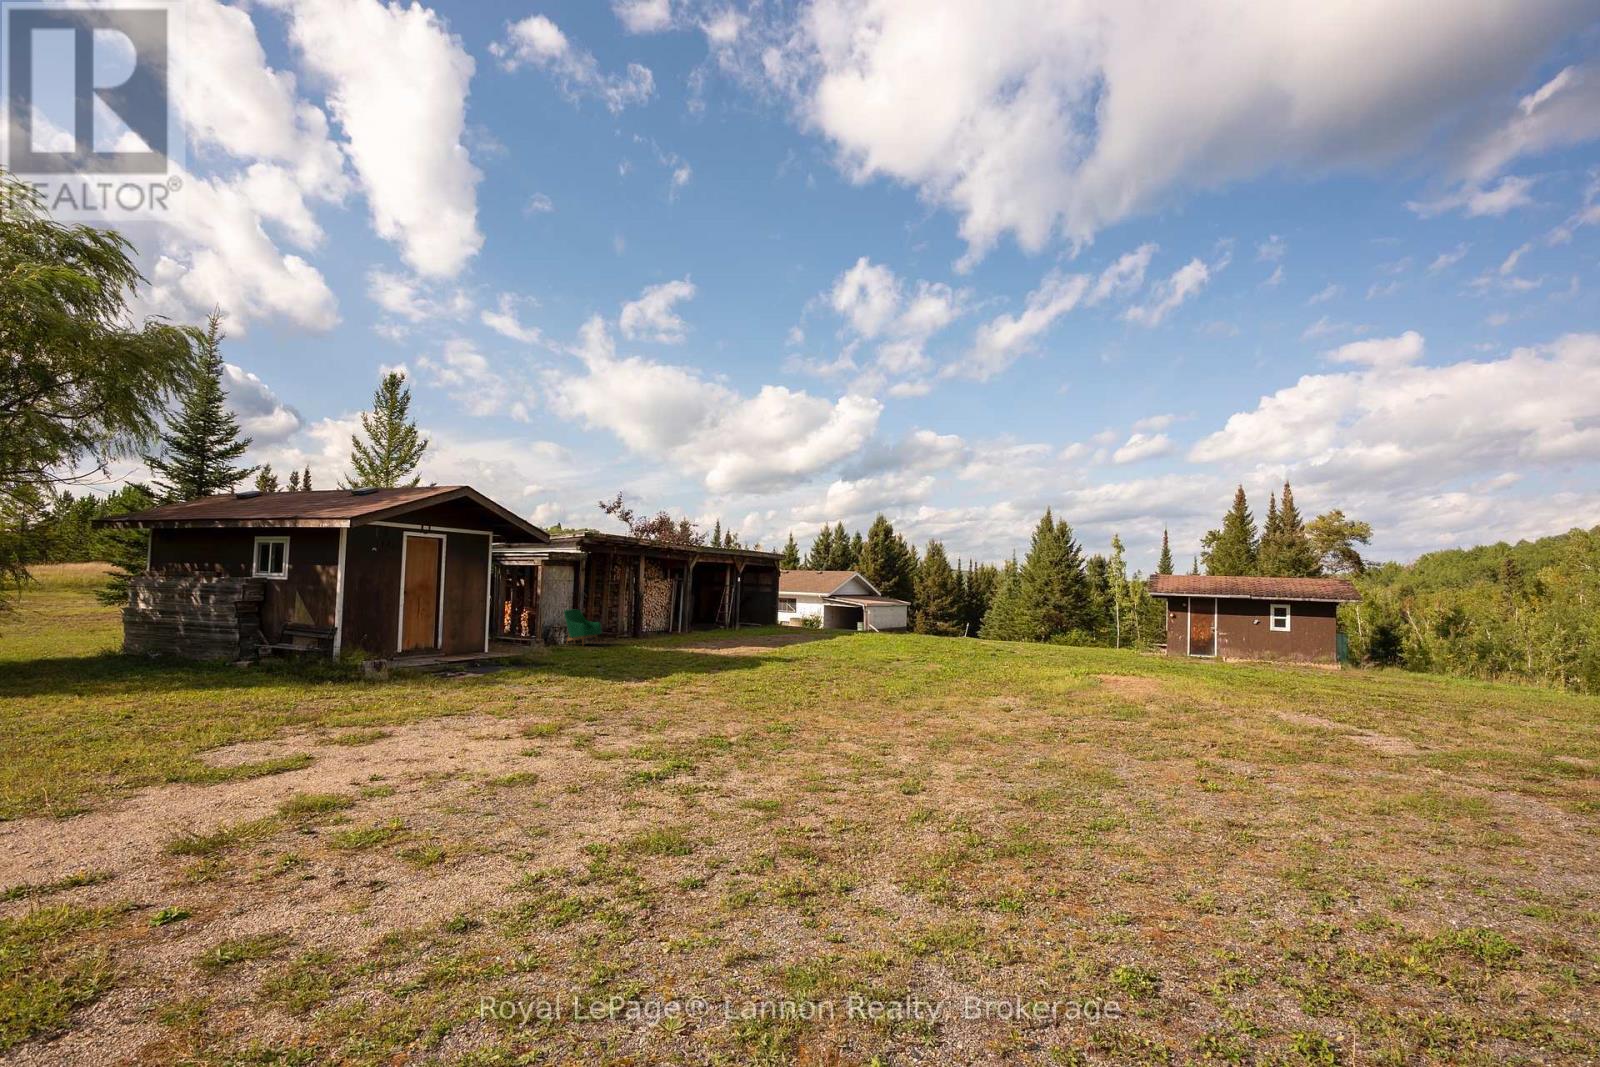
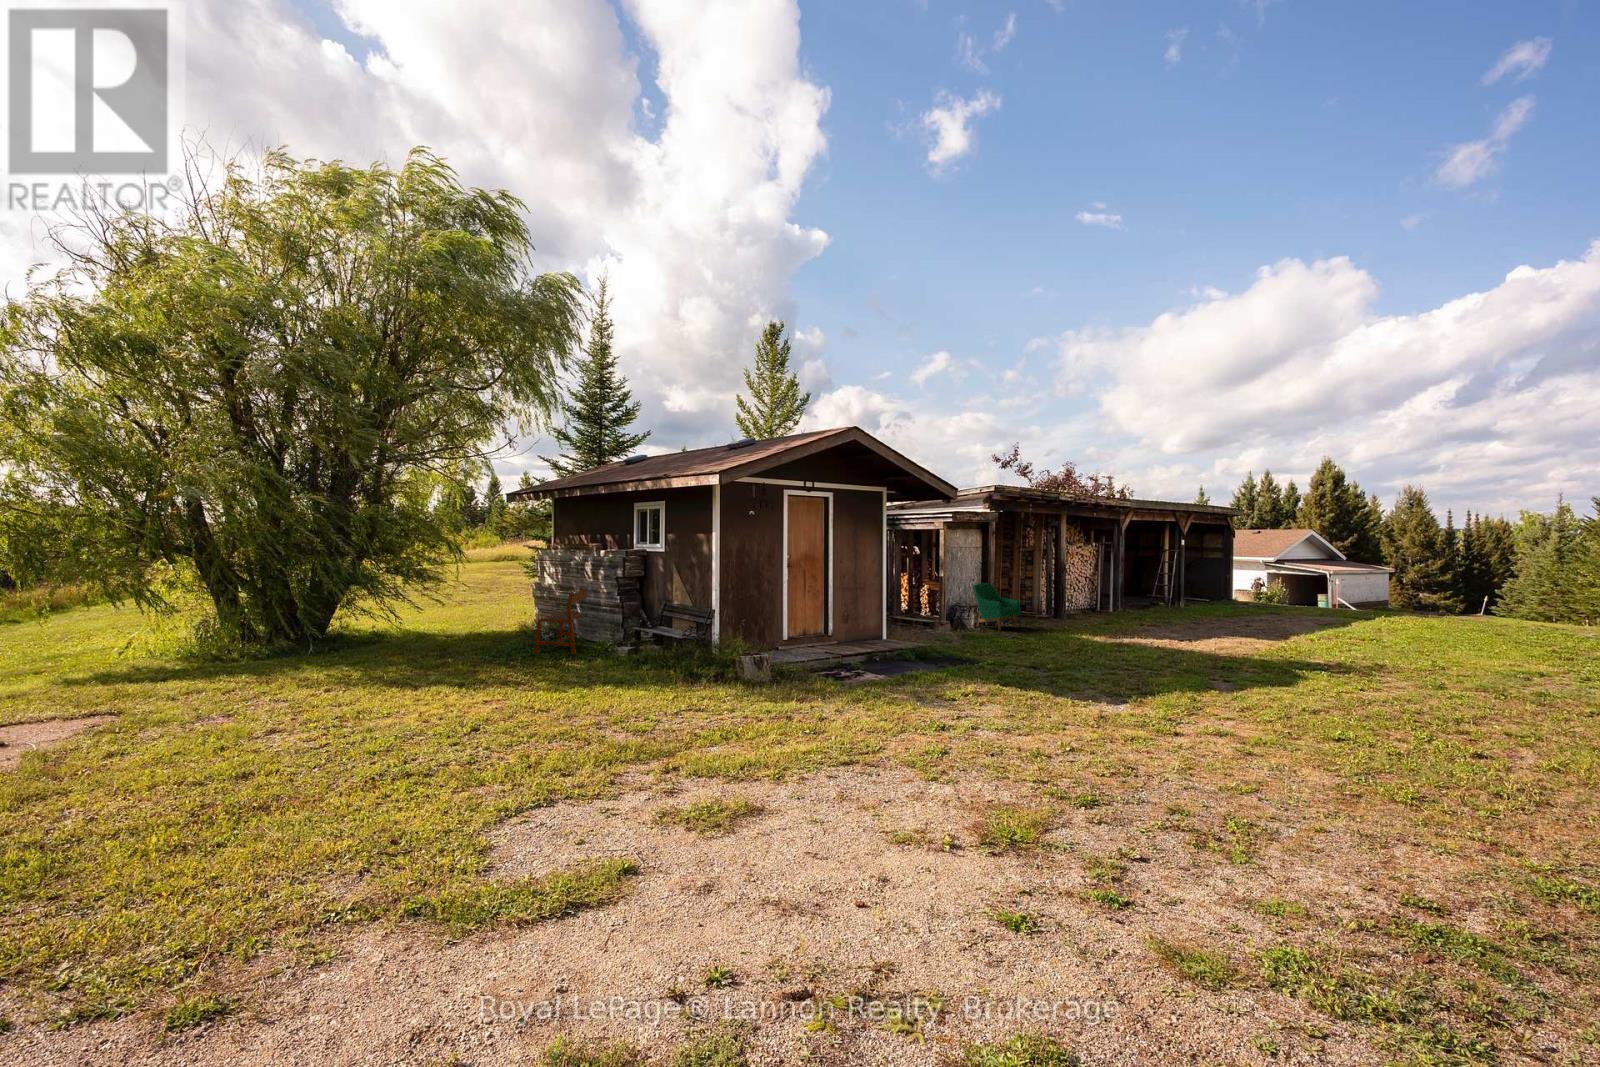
bench: none [140,612,200,673] -> present [534,590,587,655]

